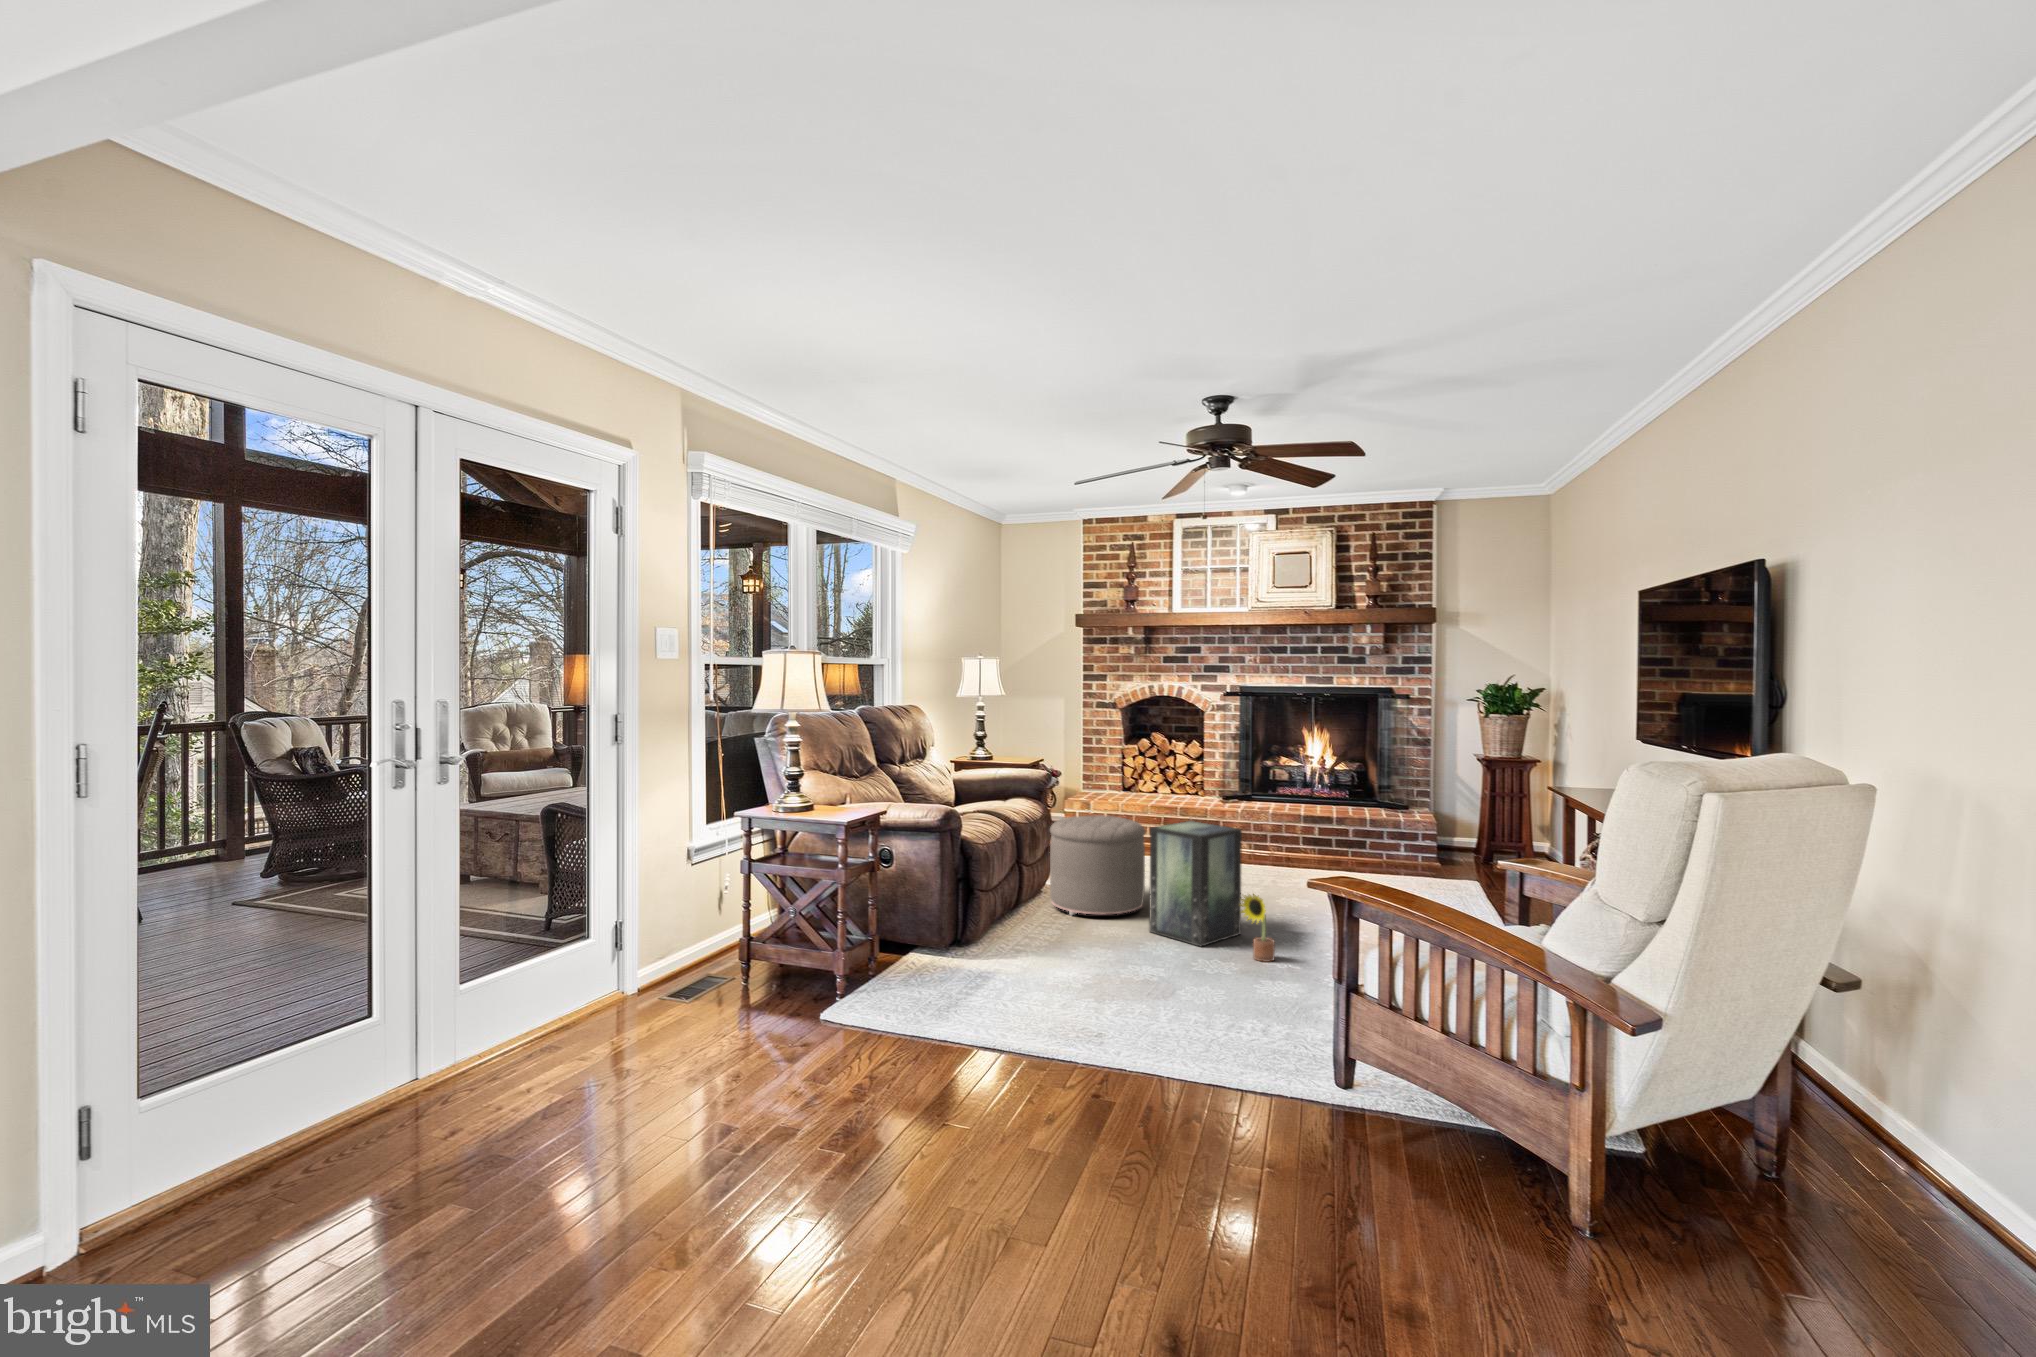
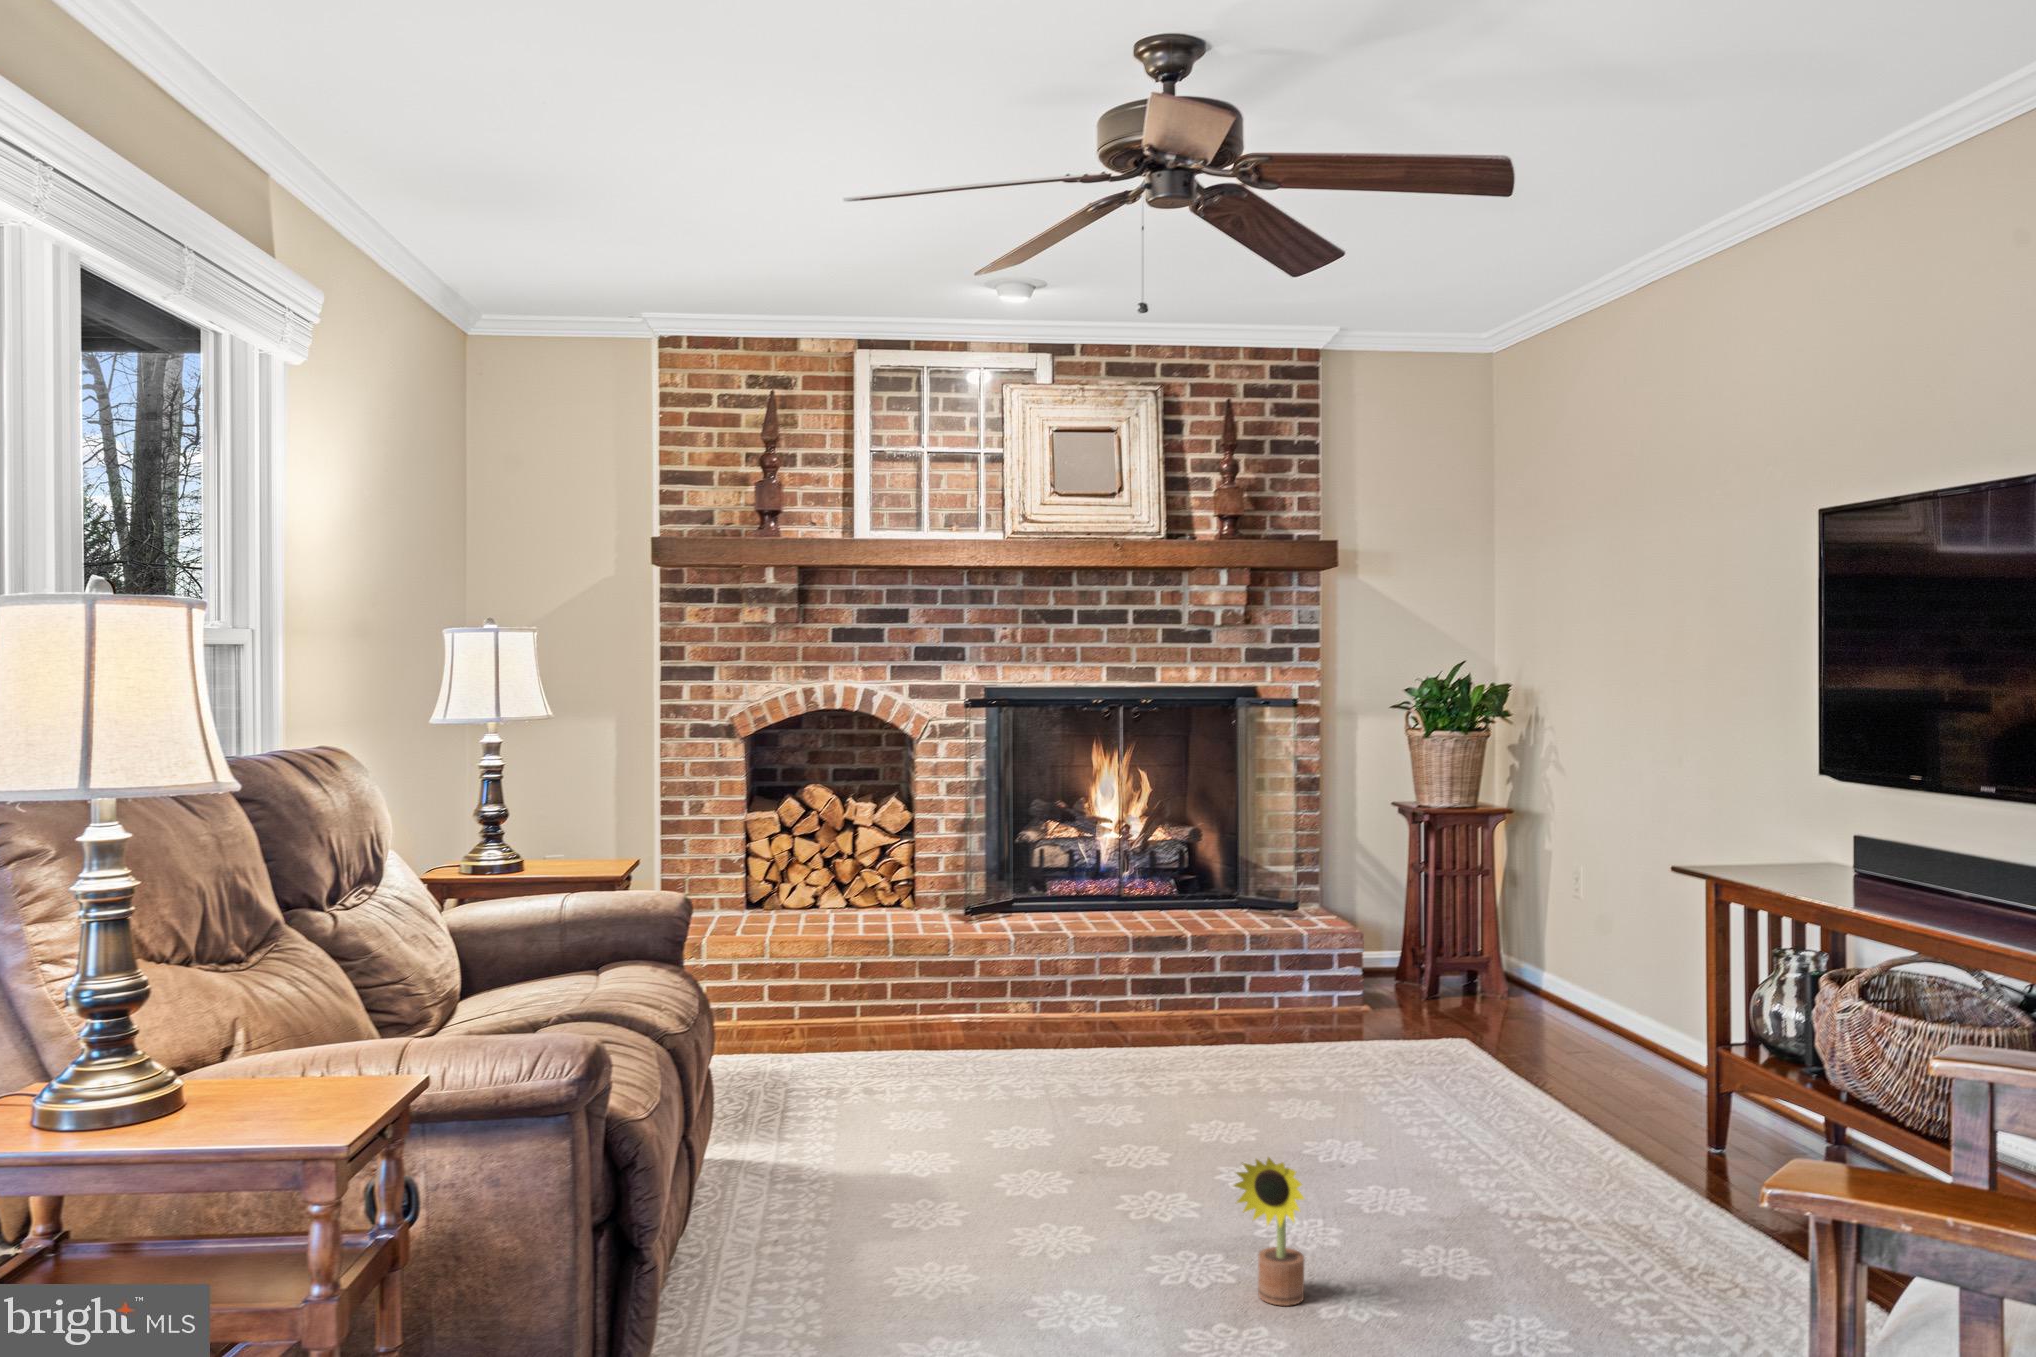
ottoman: present [1050,815,1145,915] -> none [723,989,942,1238]
storage box: present [1149,821,1242,946] -> none [996,992,1184,1286]

